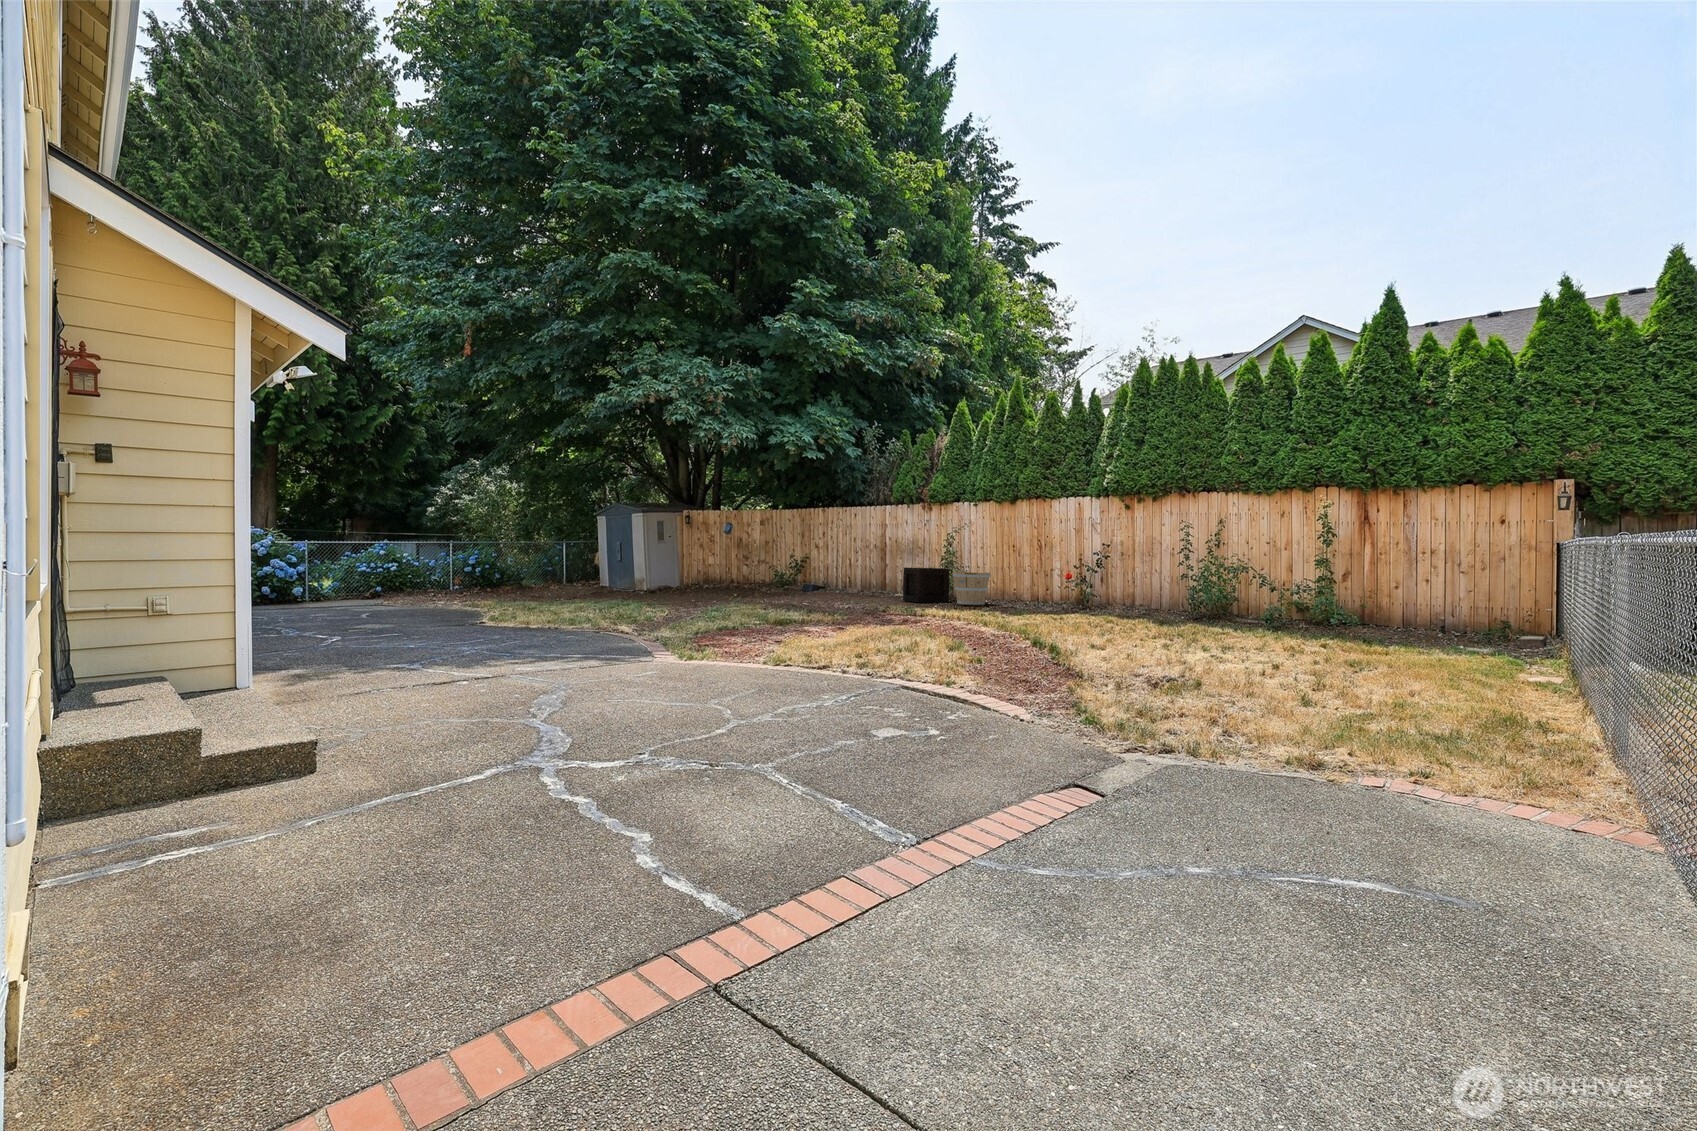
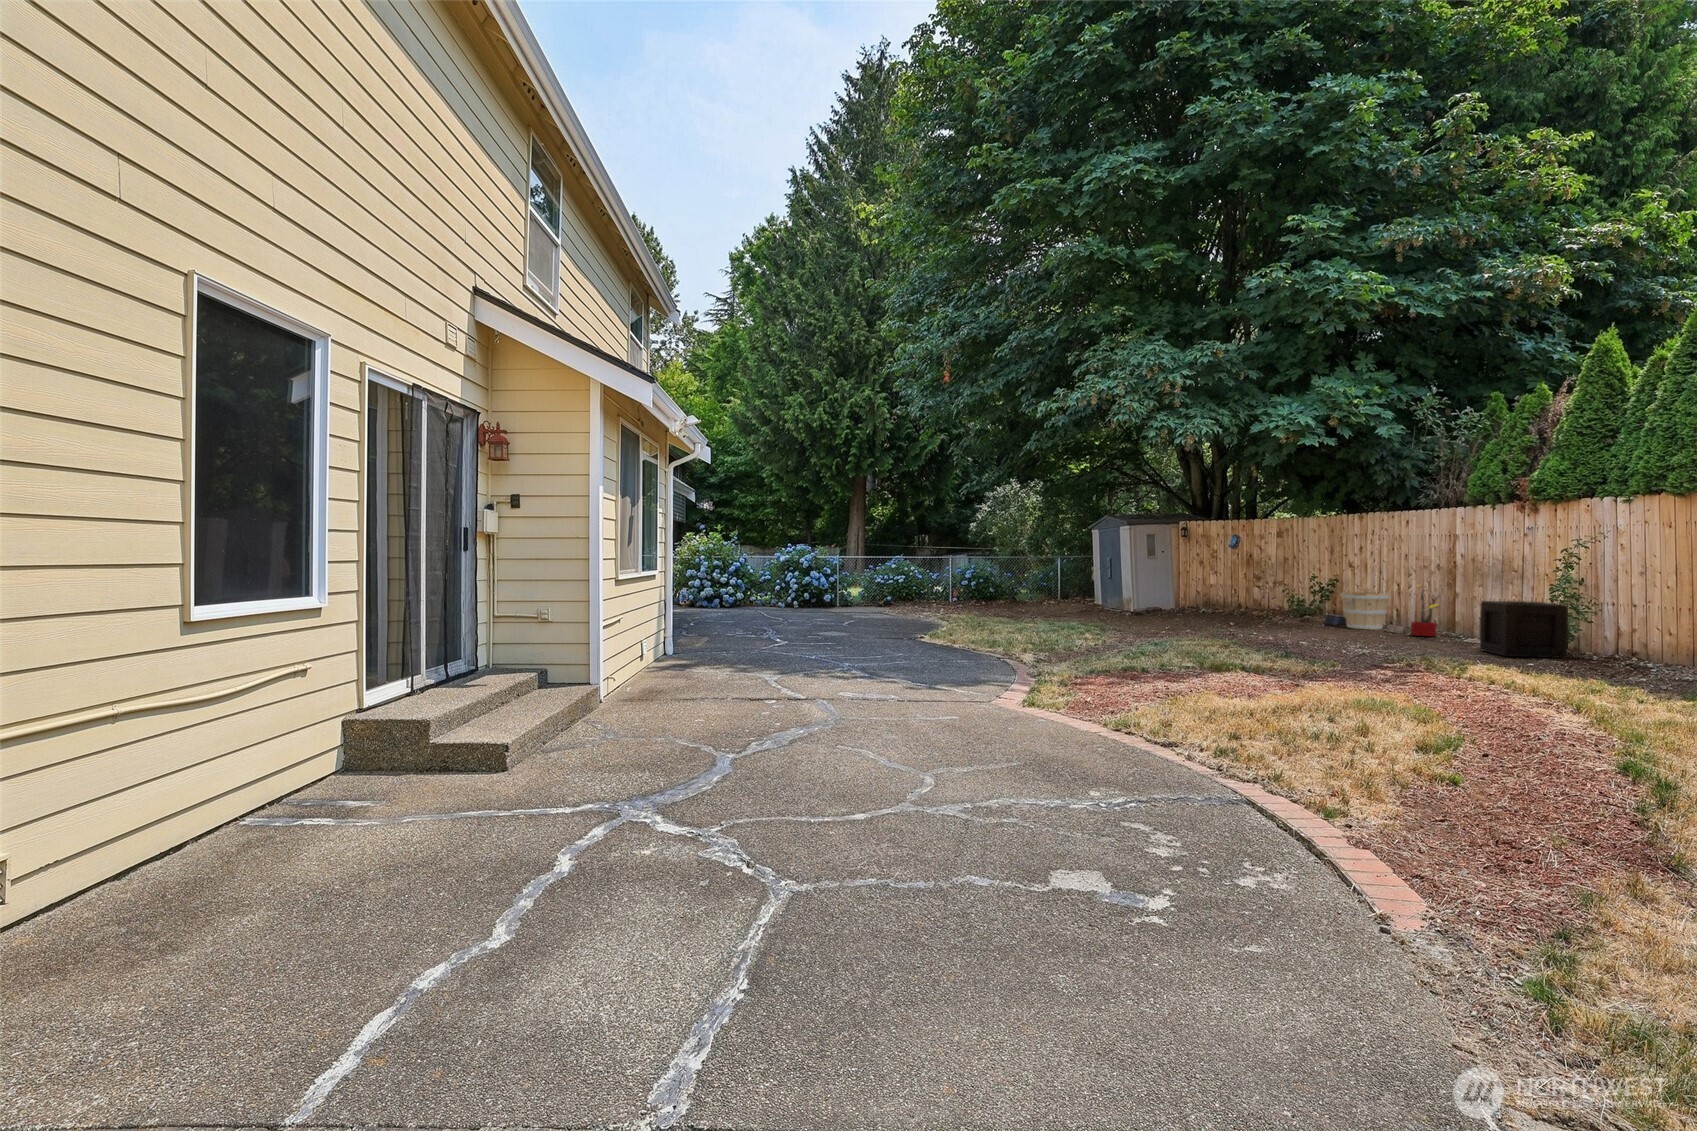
decorative plant: none [858,560,878,596] -> present [1411,586,1439,636]
wooden bucket: present [952,571,991,605] -> present [1340,591,1390,630]

